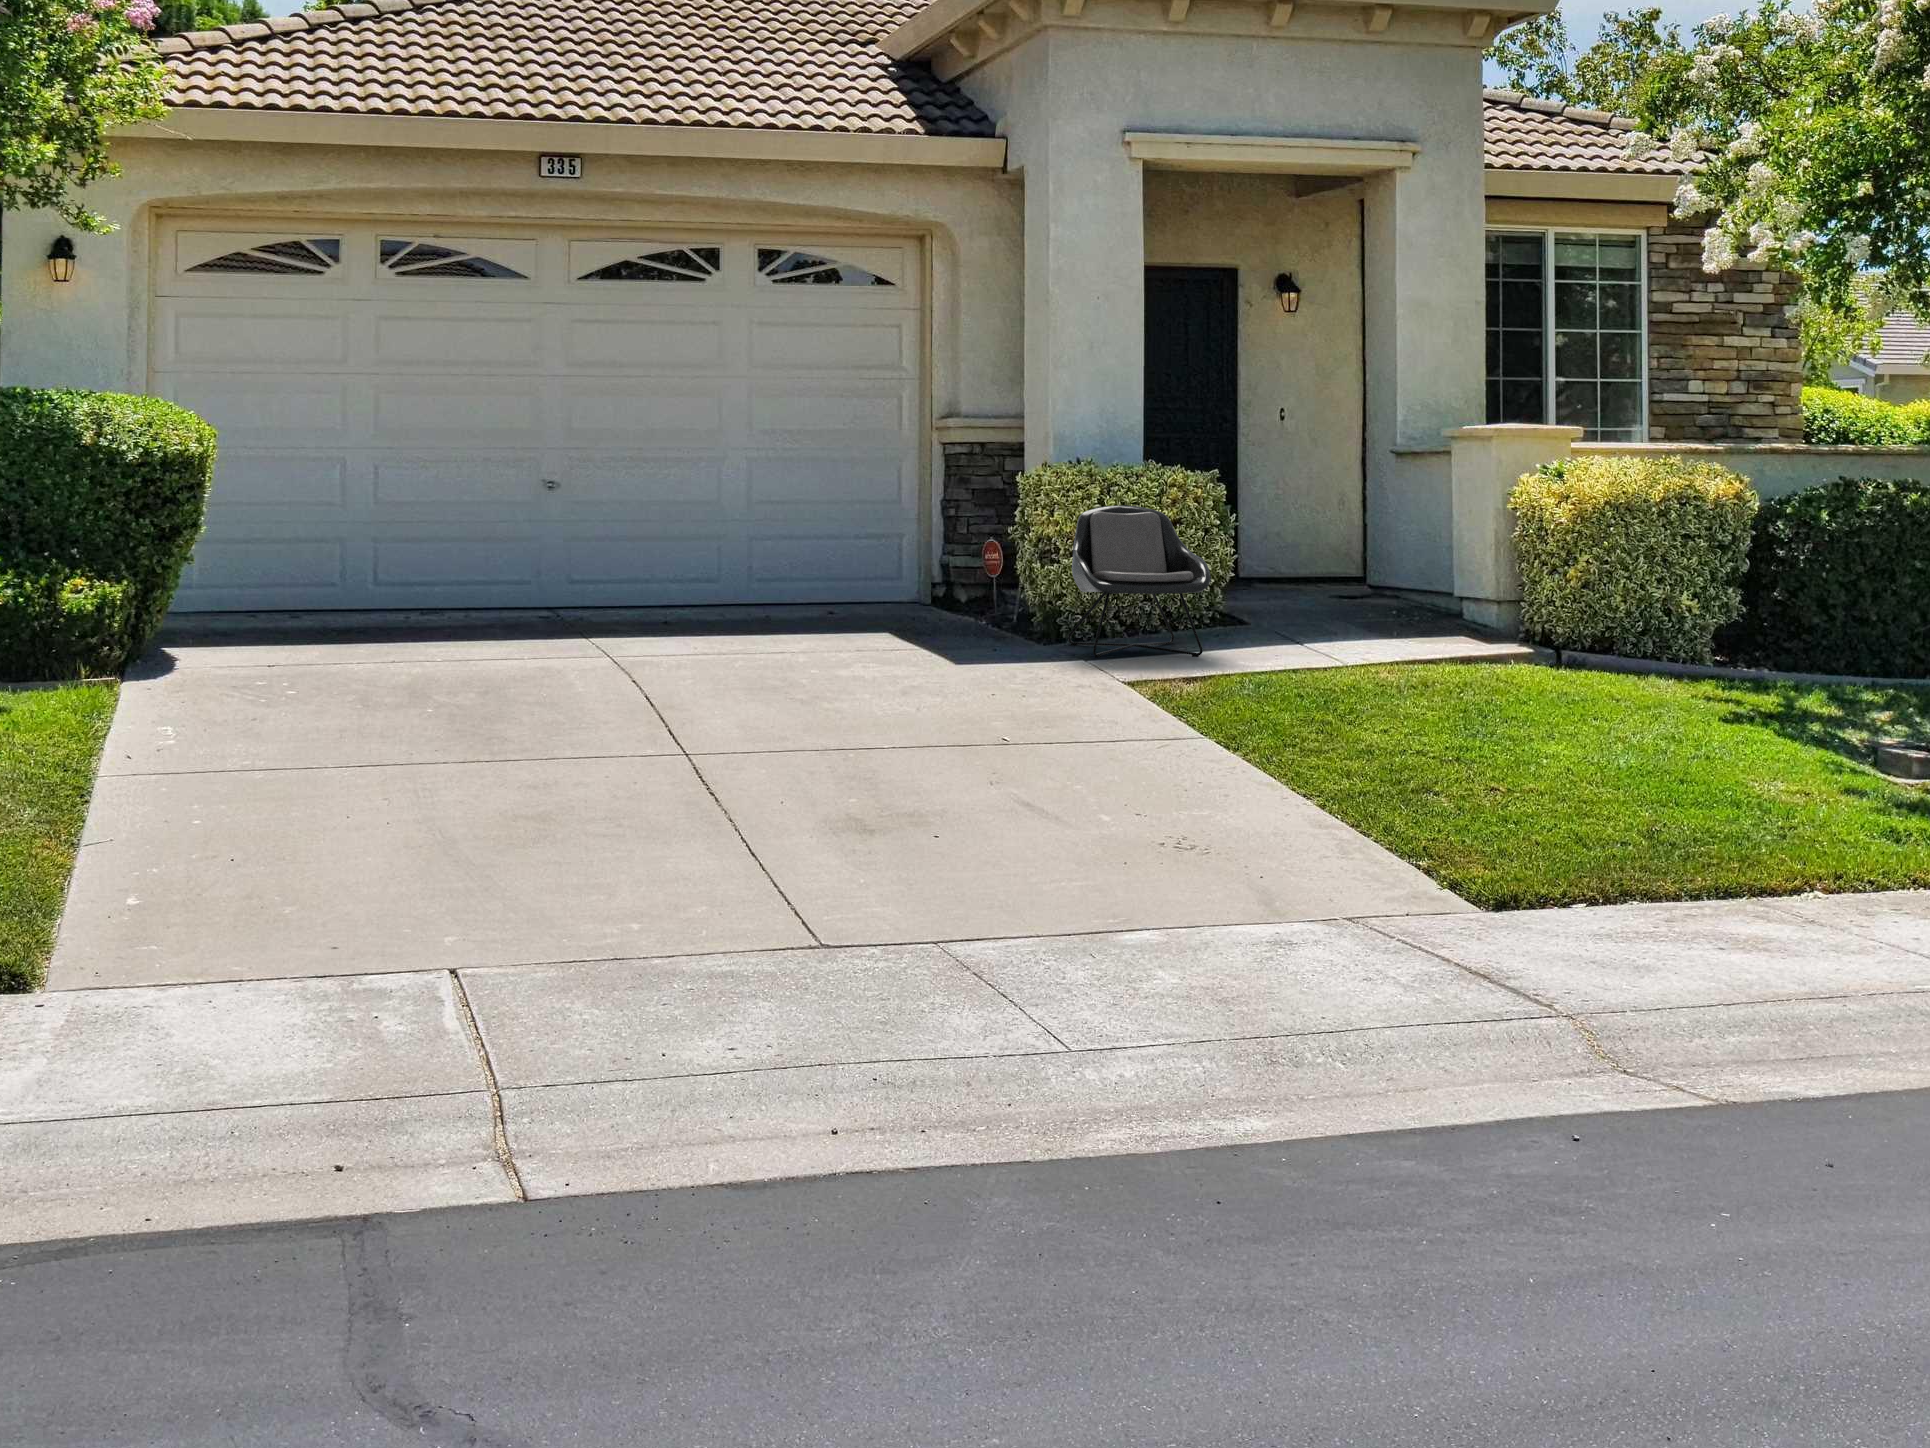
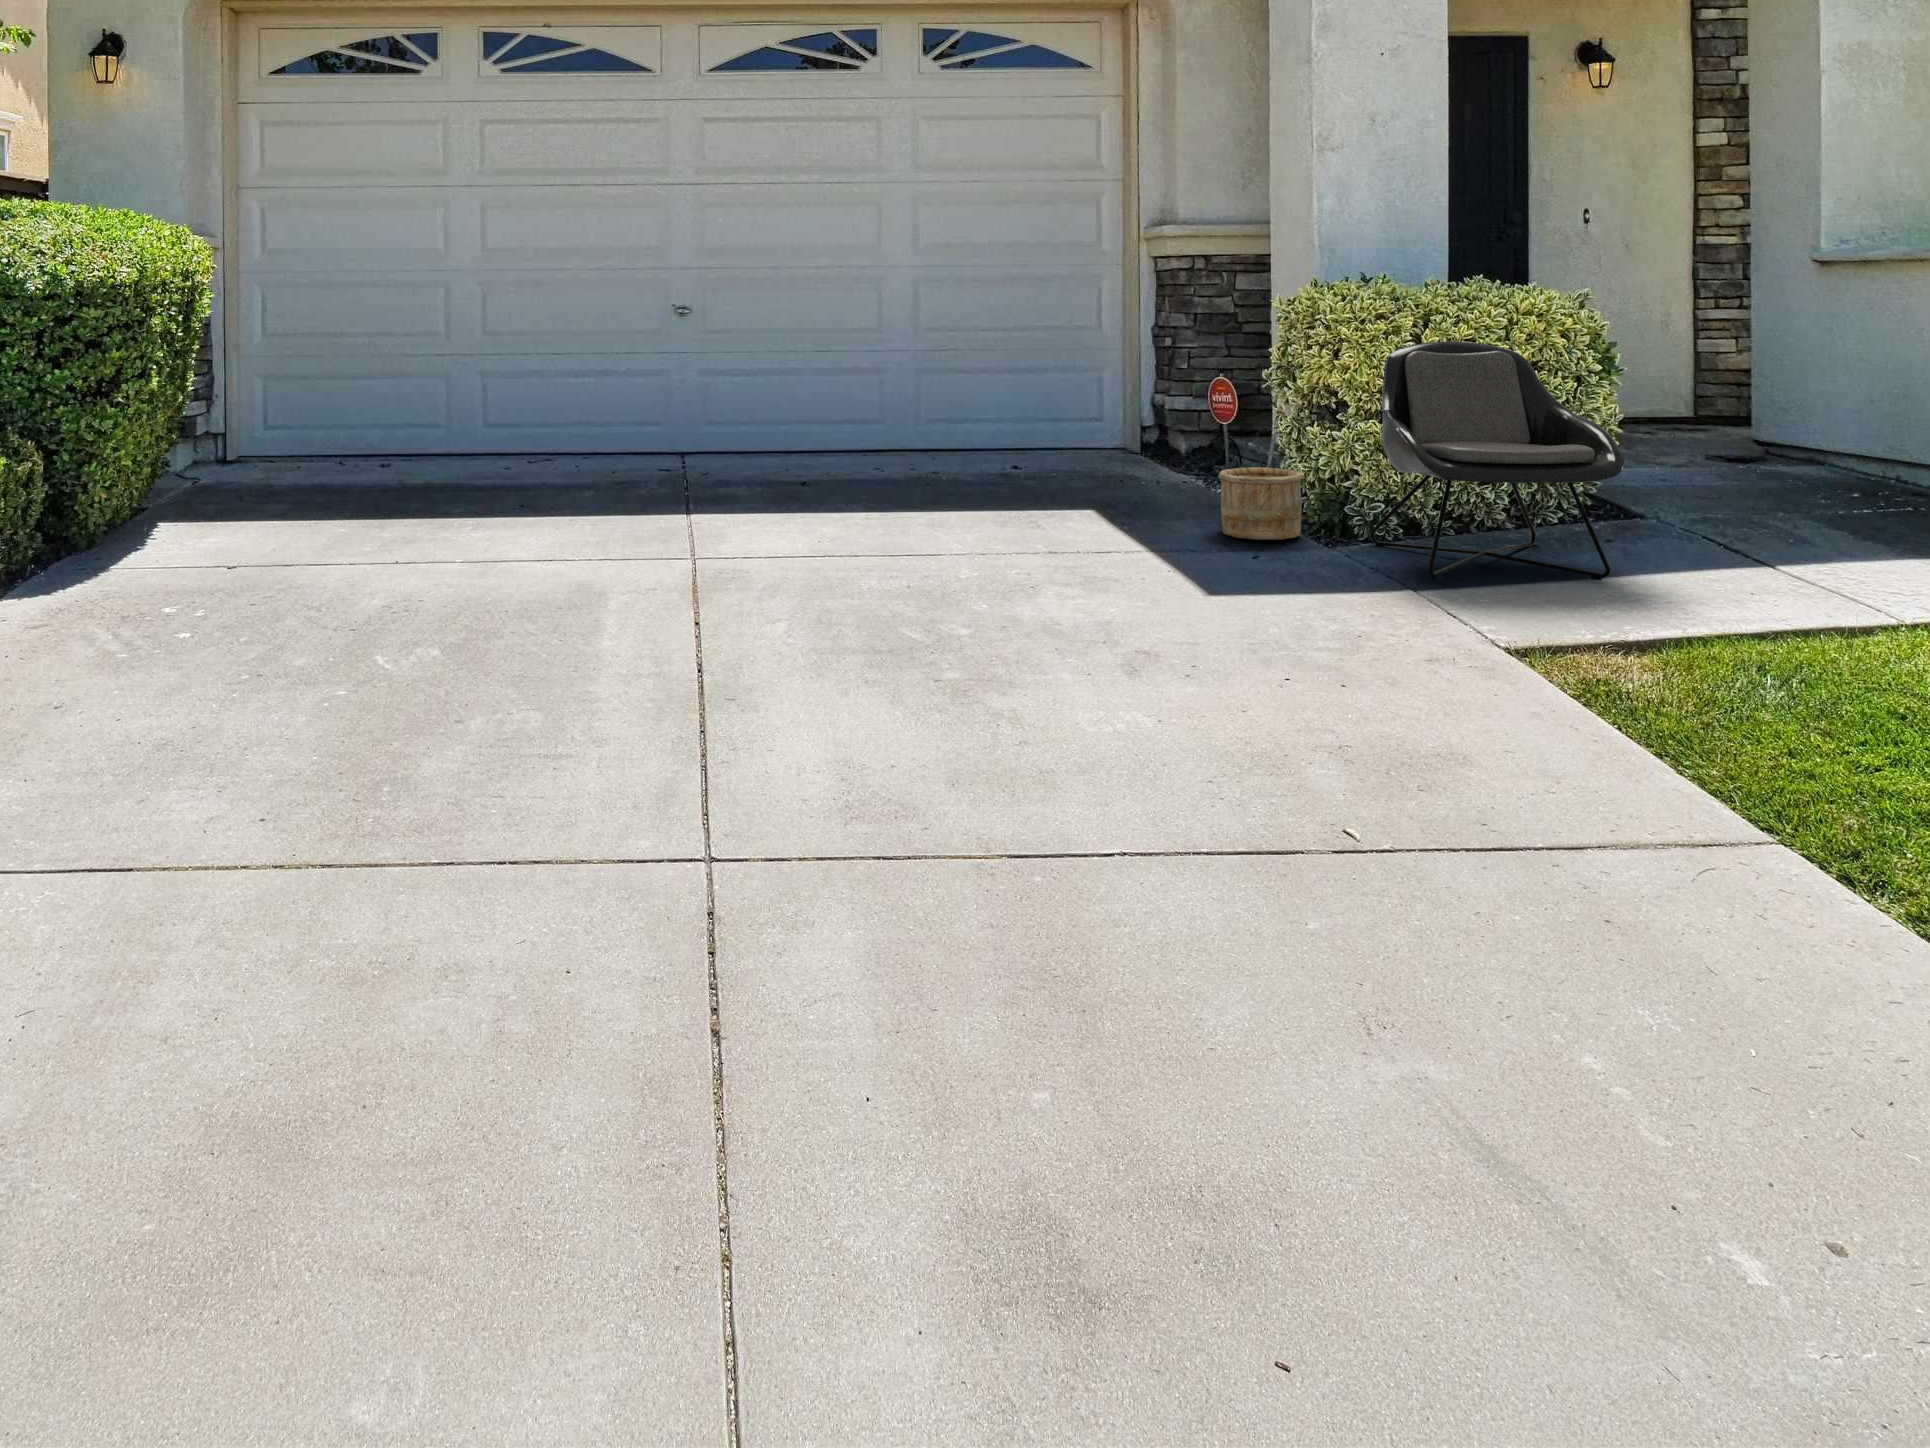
wooden bucket: none [969,595,1026,642] -> present [1218,467,1303,540]

